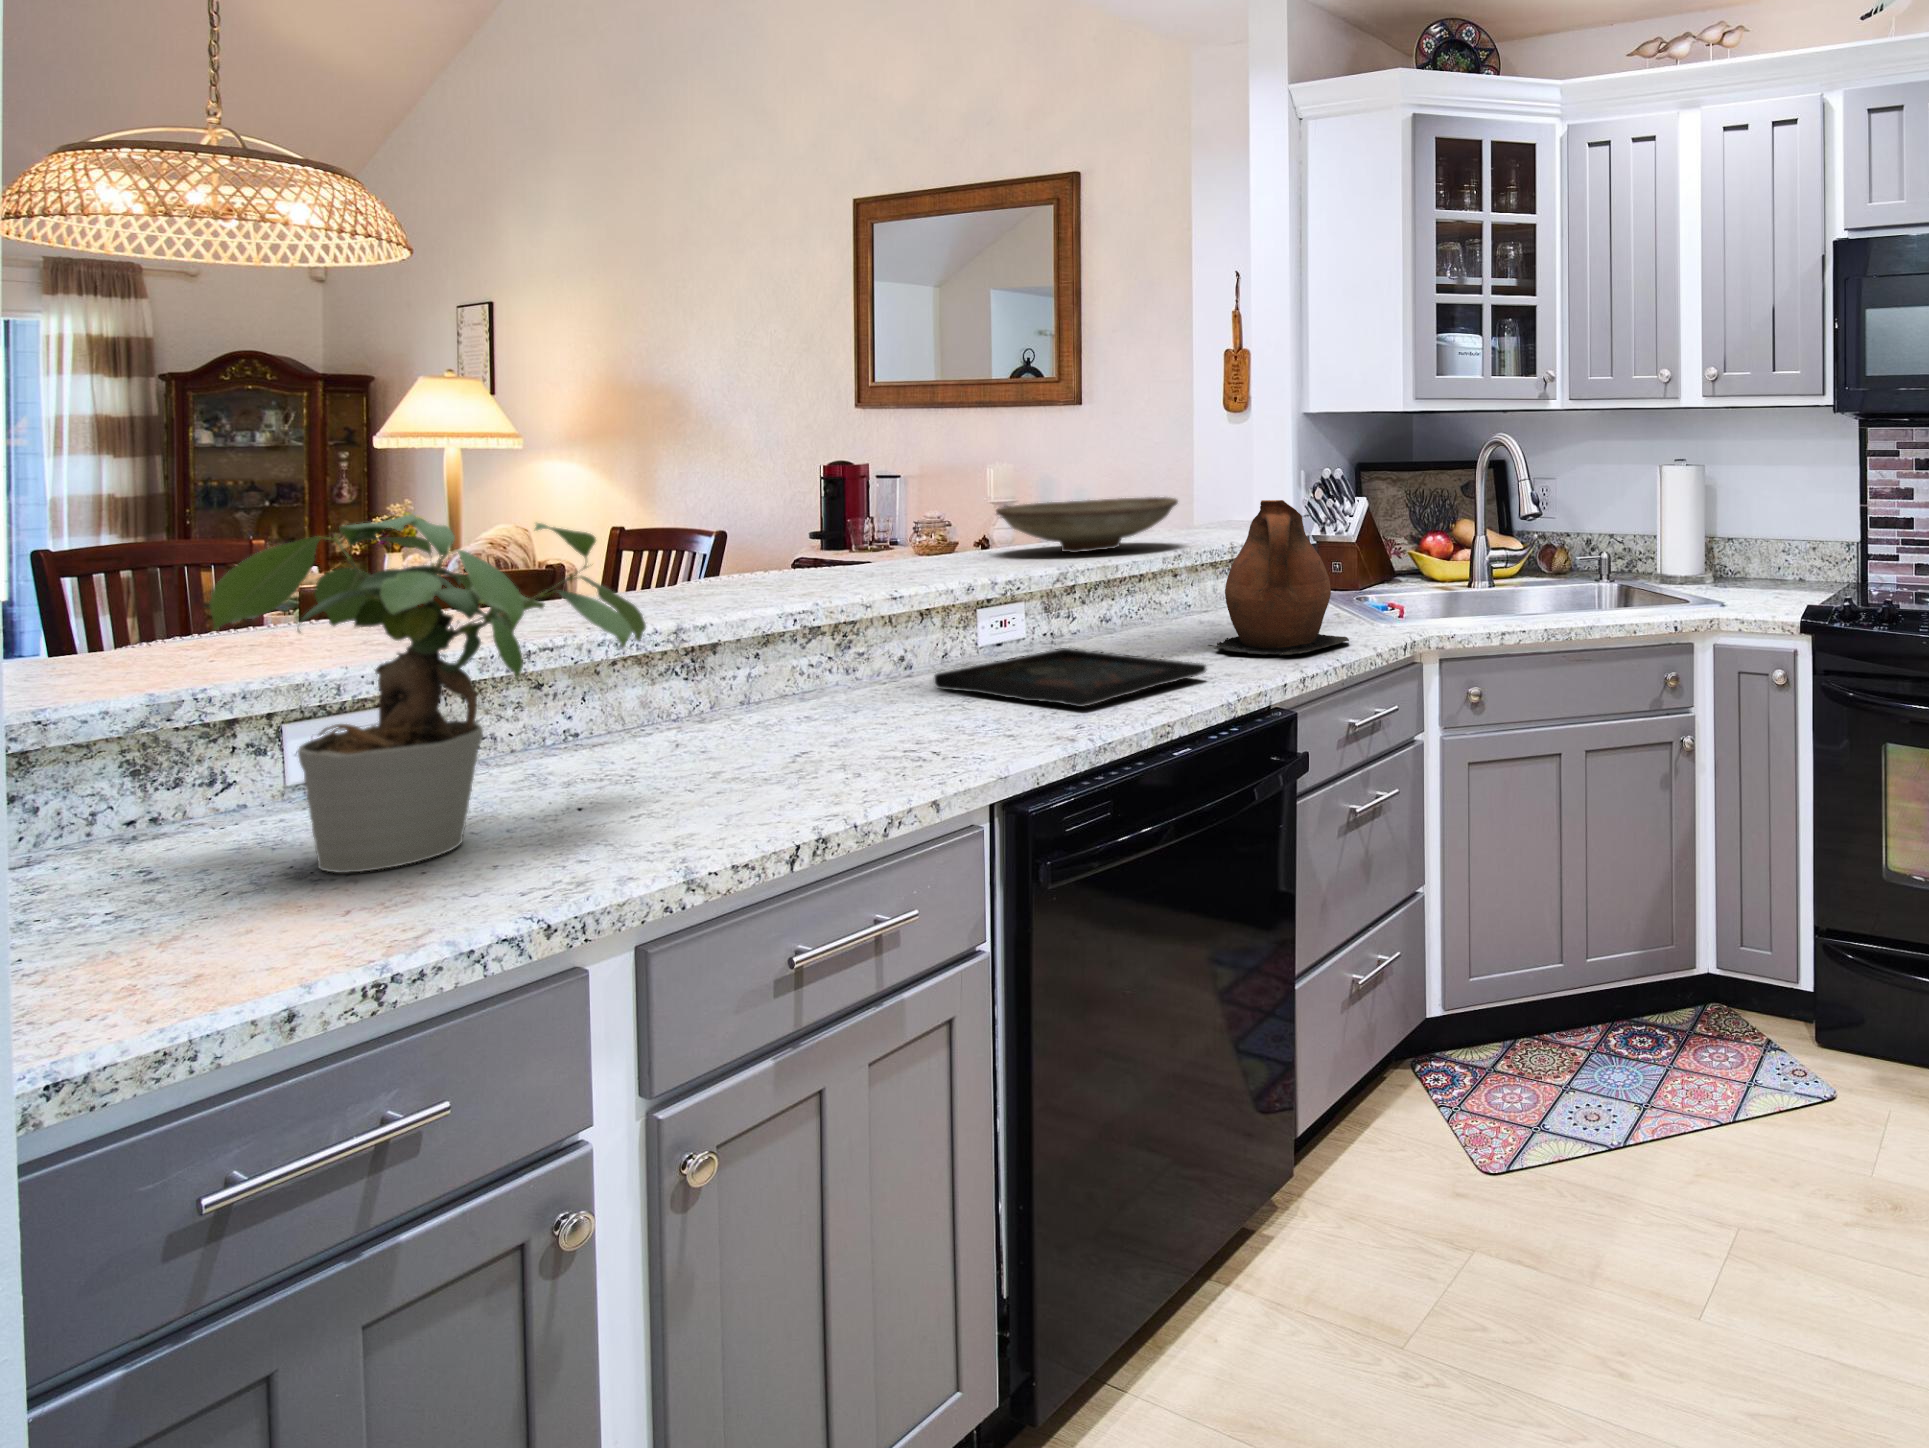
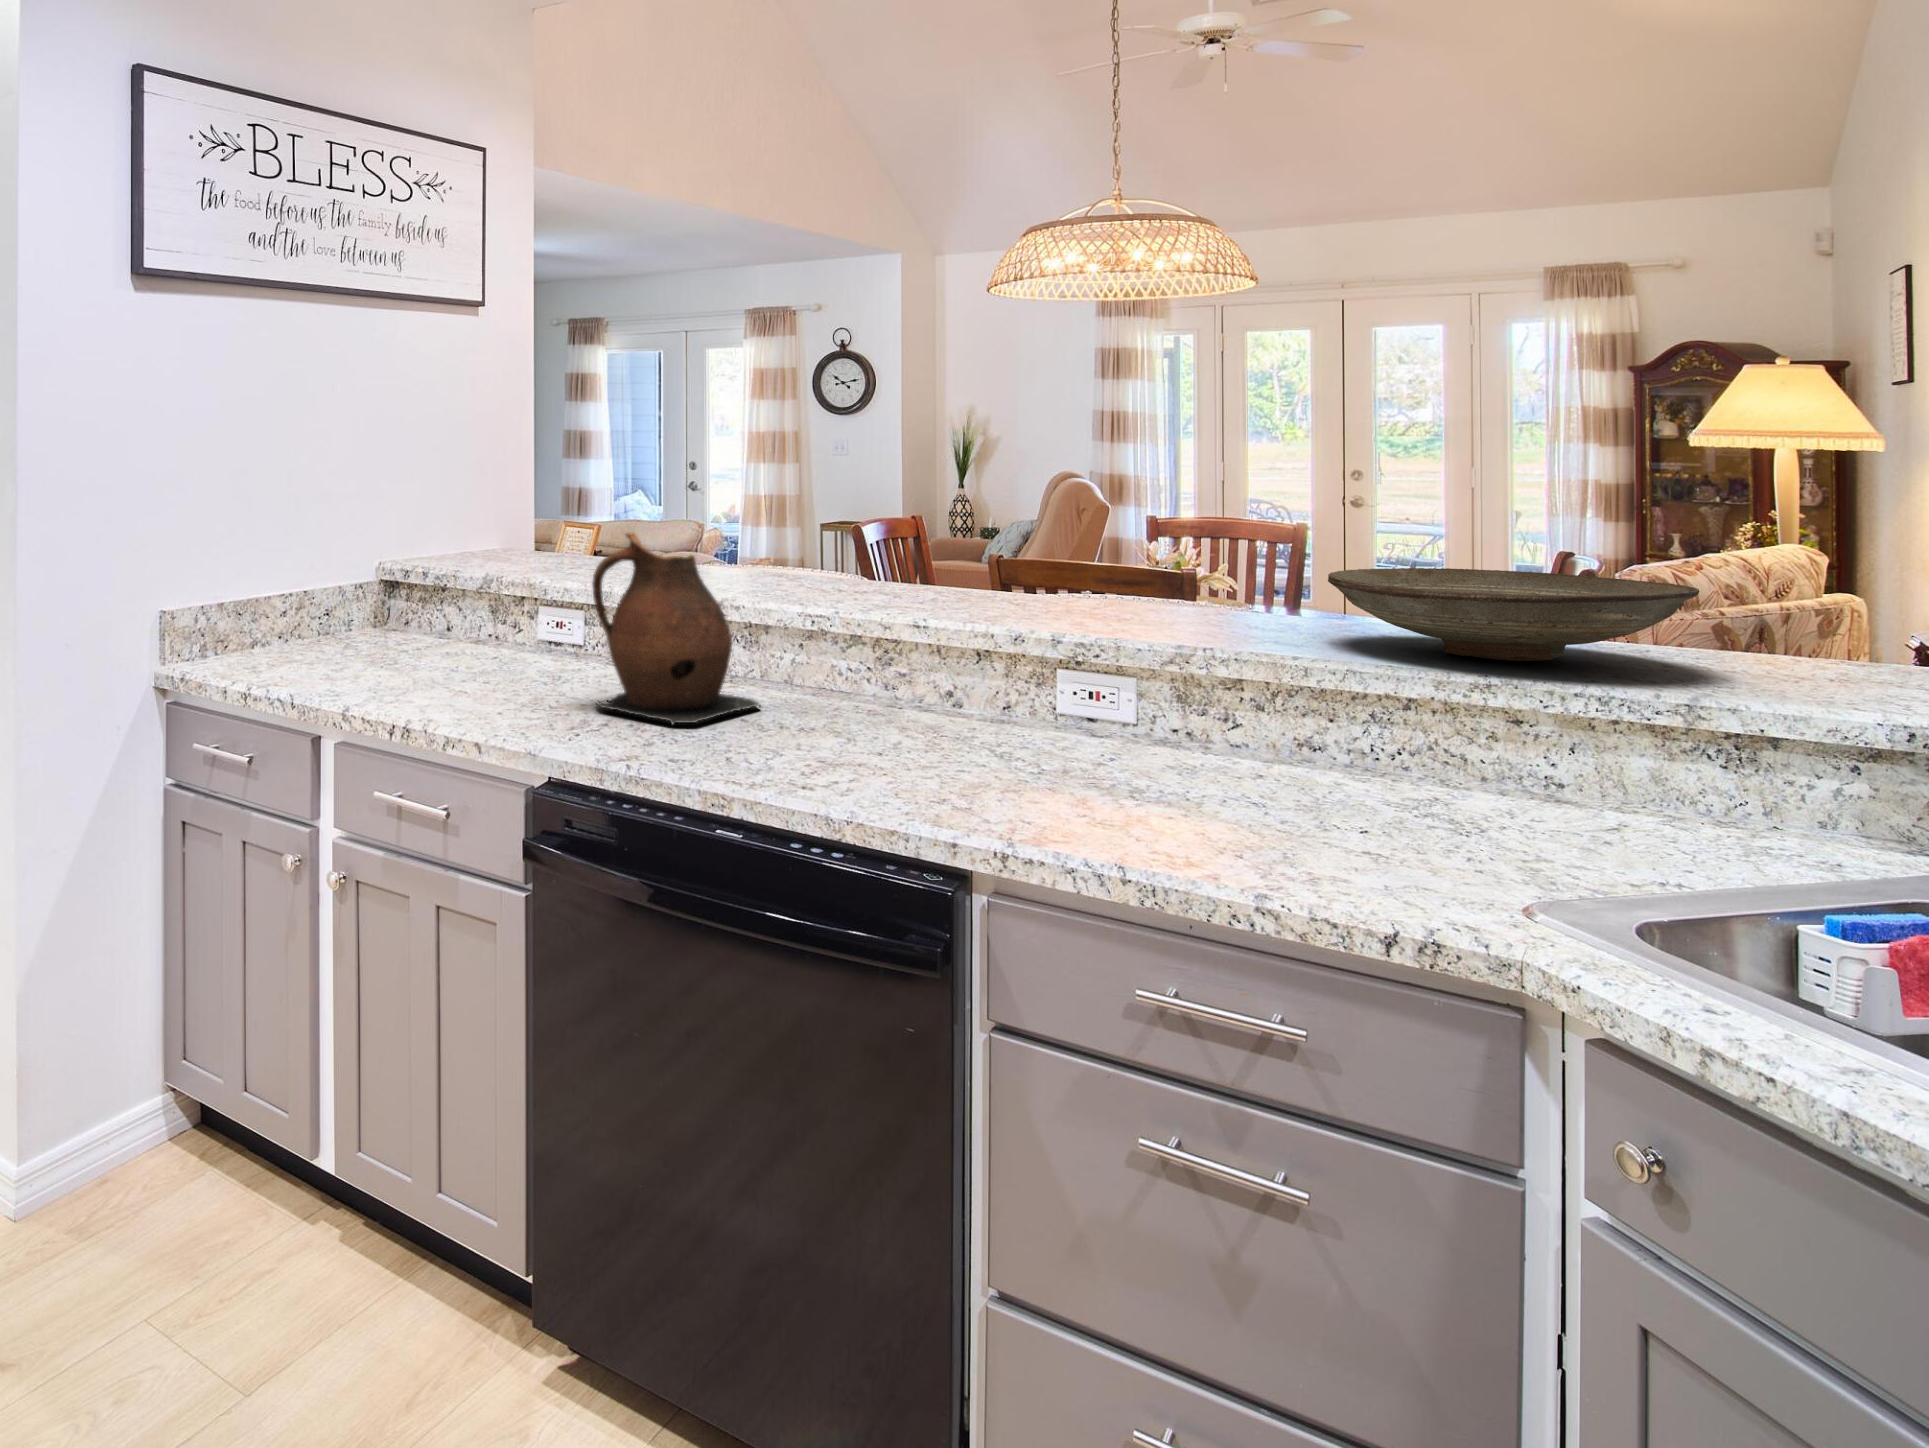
ceramic pitcher: present [1210,500,1349,655] -> present [592,532,760,725]
potted plant: present [209,514,646,873] -> none [392,494,544,677]
tray: present [934,648,1206,707] -> none [750,707,1042,795]

